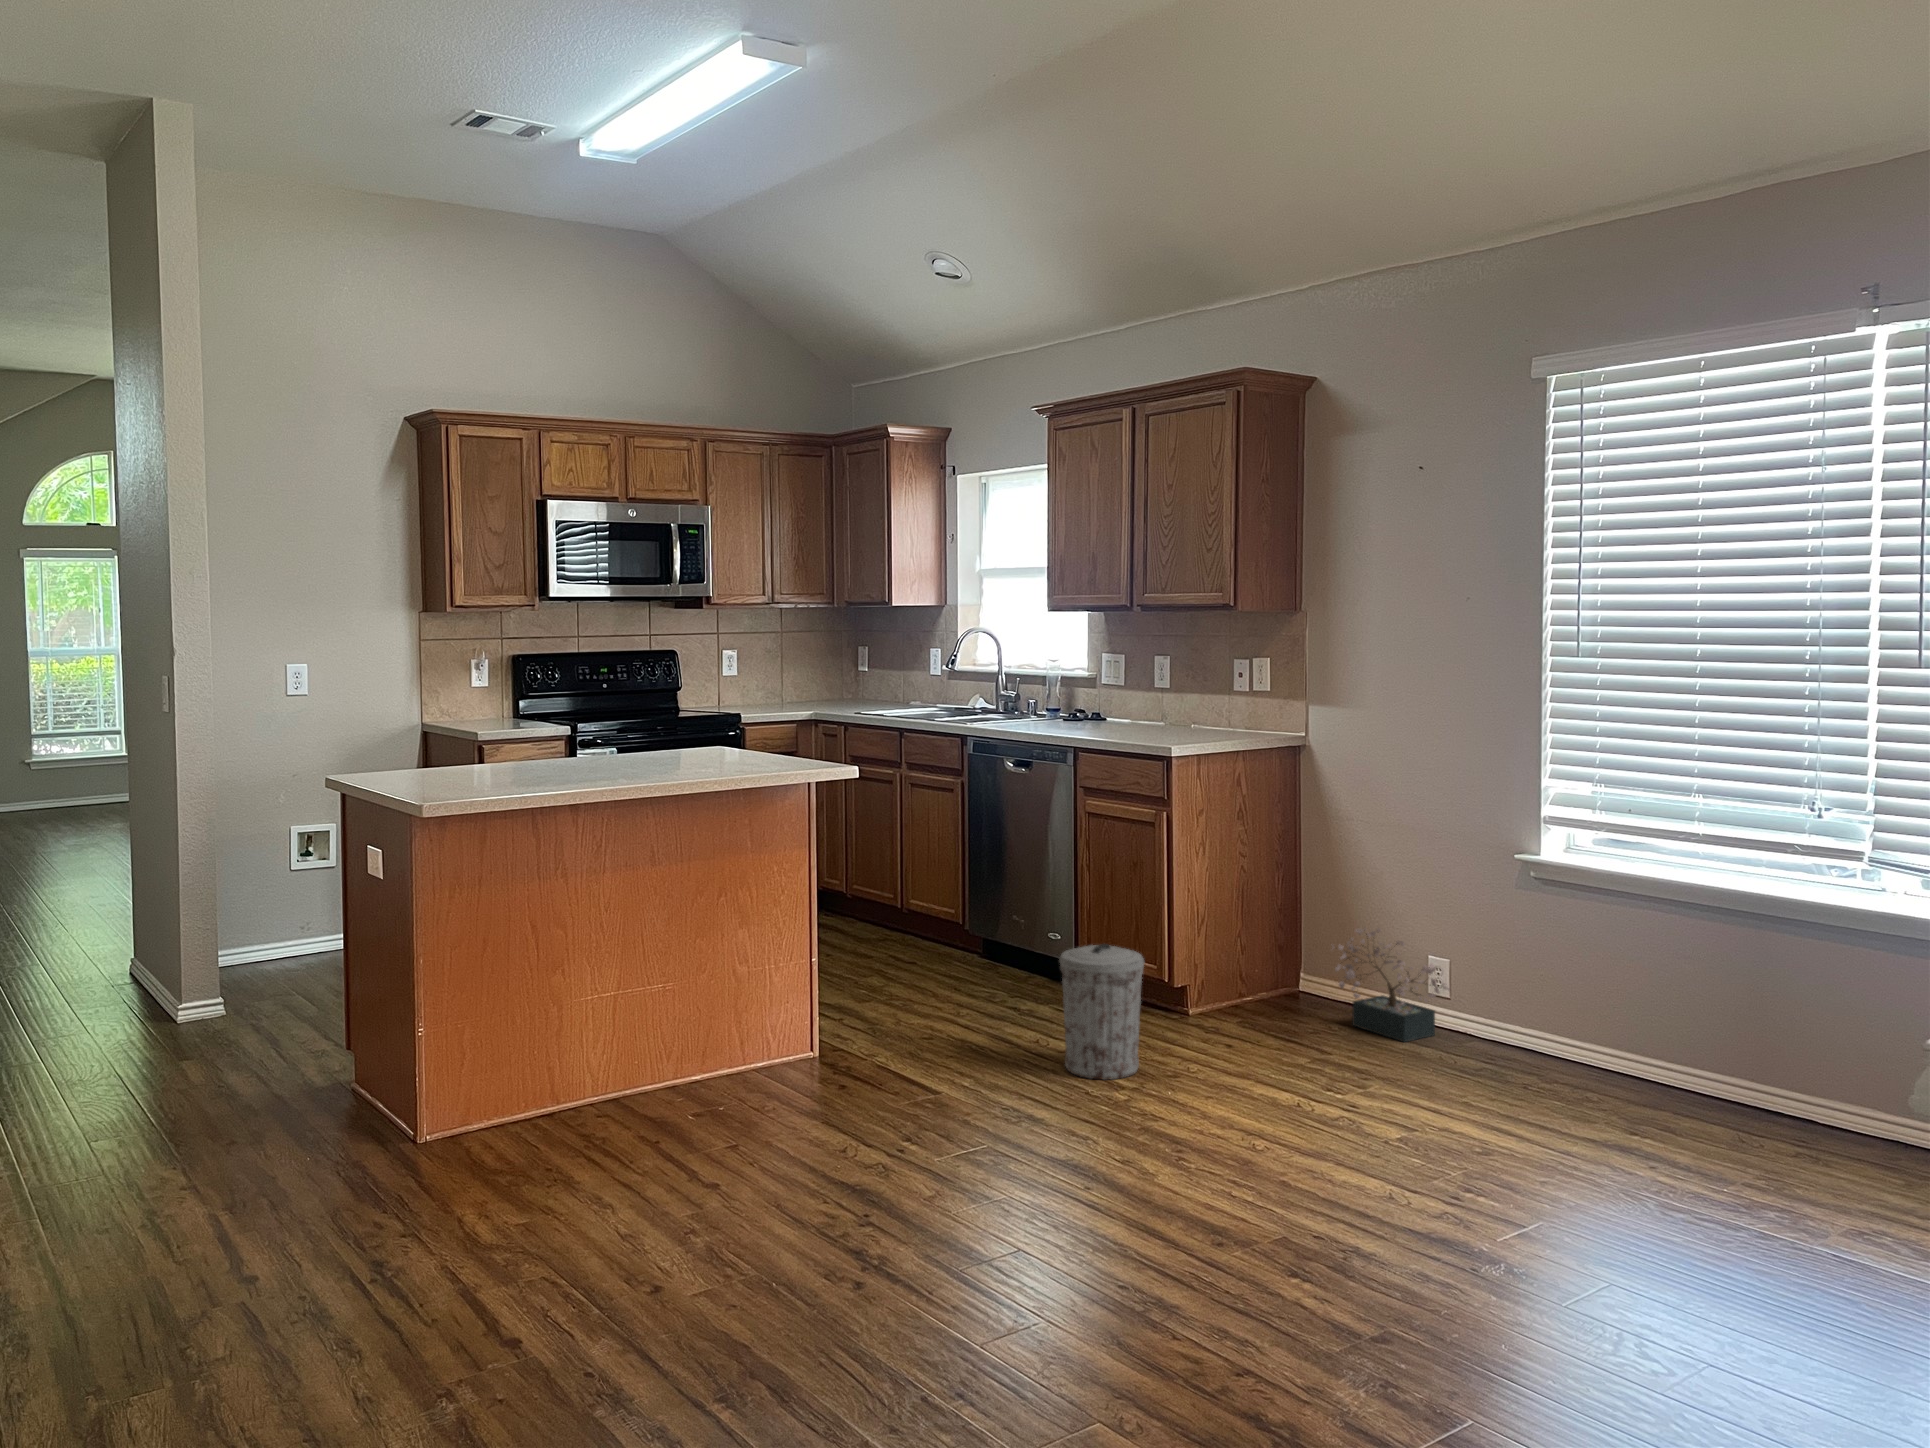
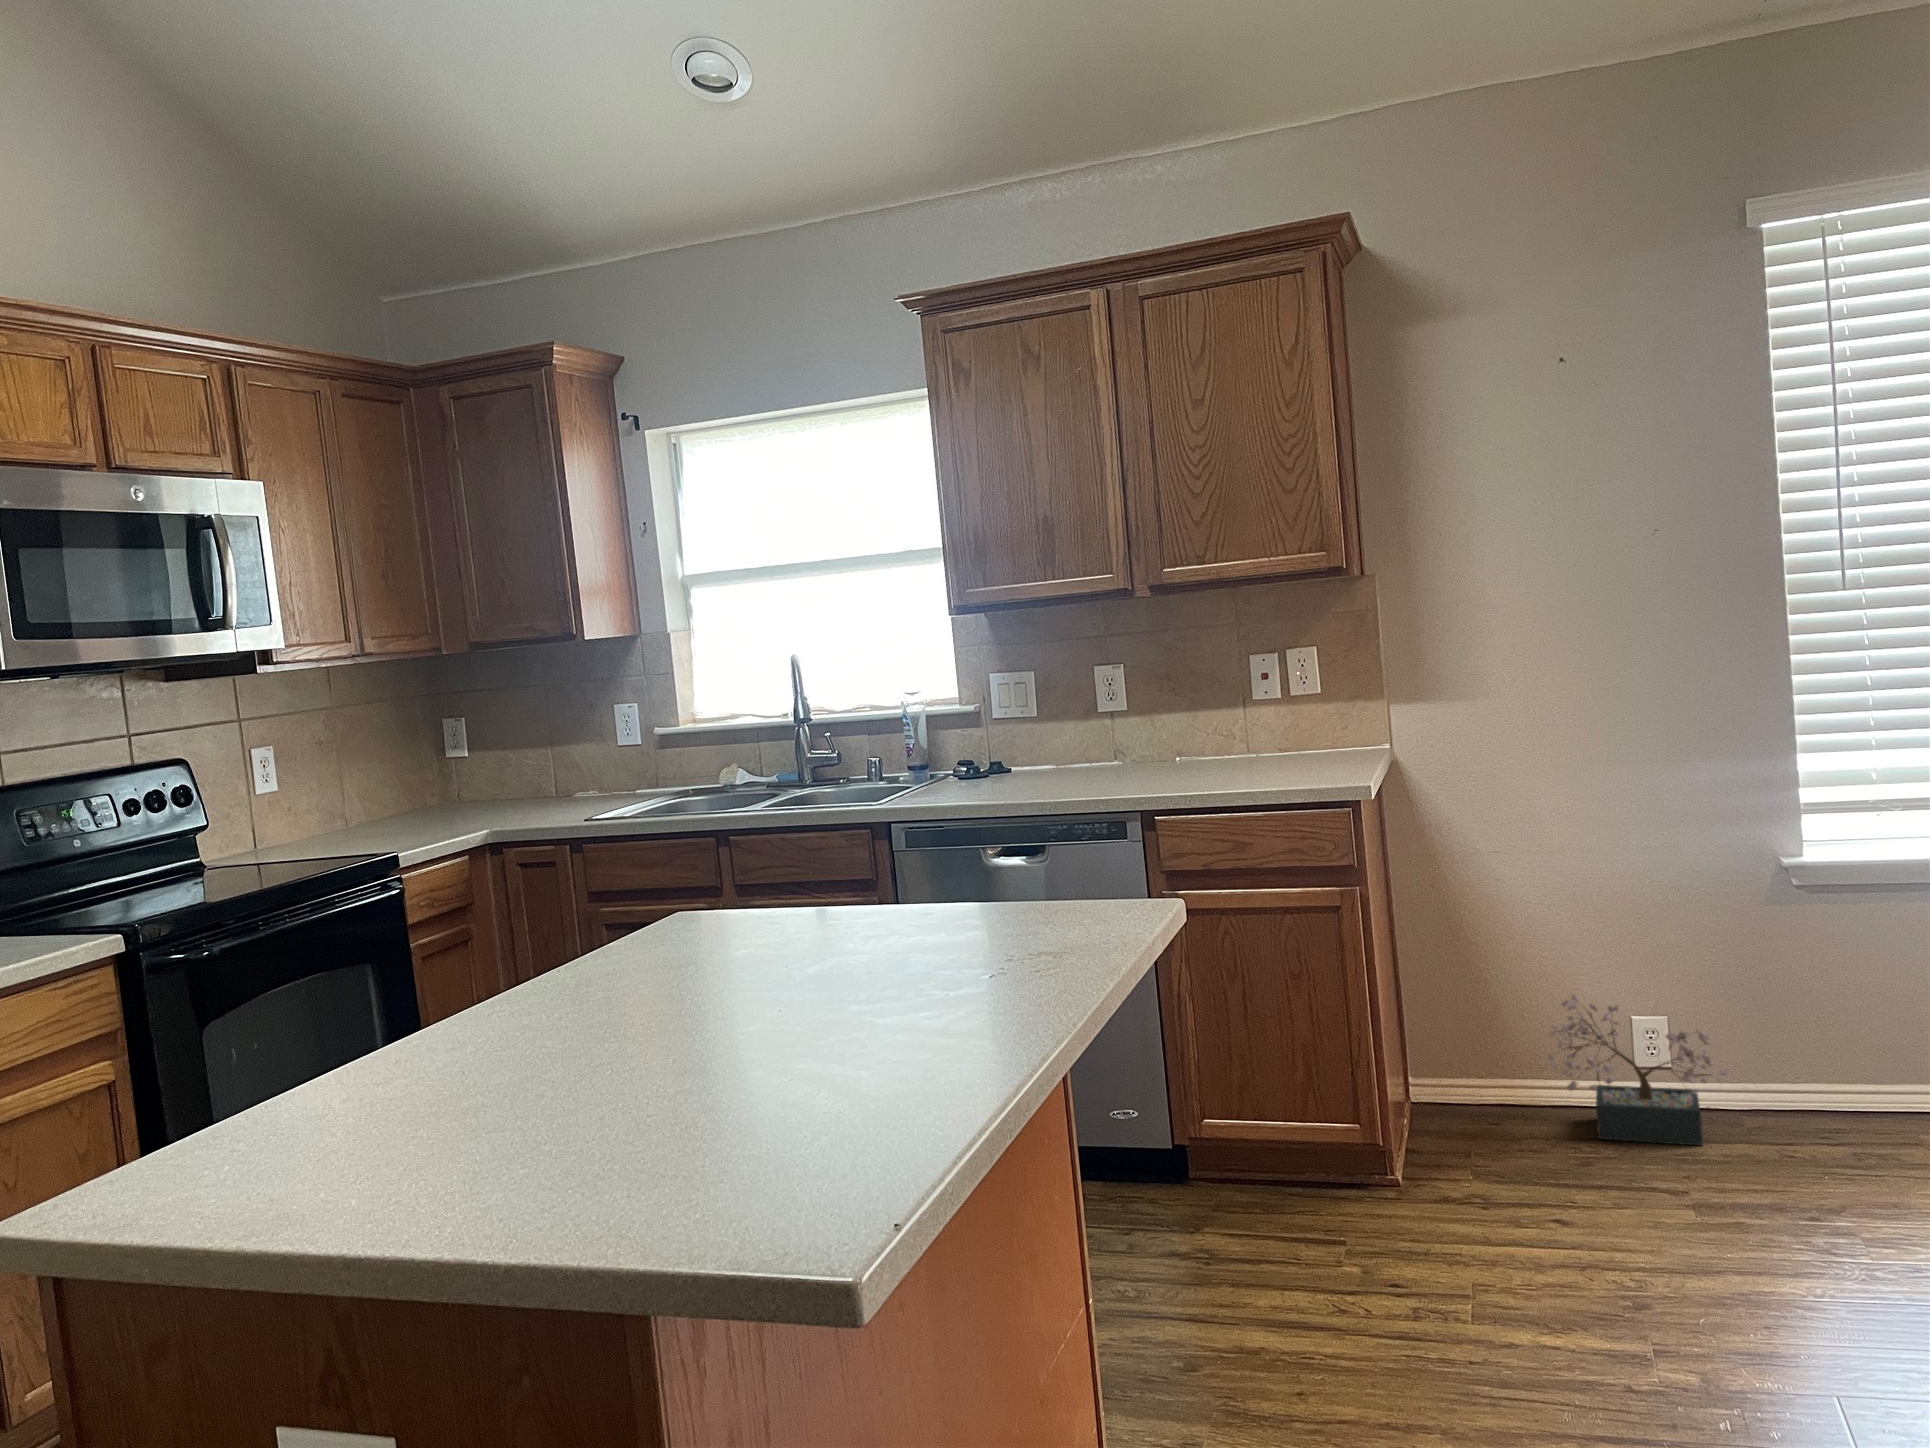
trash can: present [1059,944,1144,1080] -> none [1449,1124,1607,1369]

